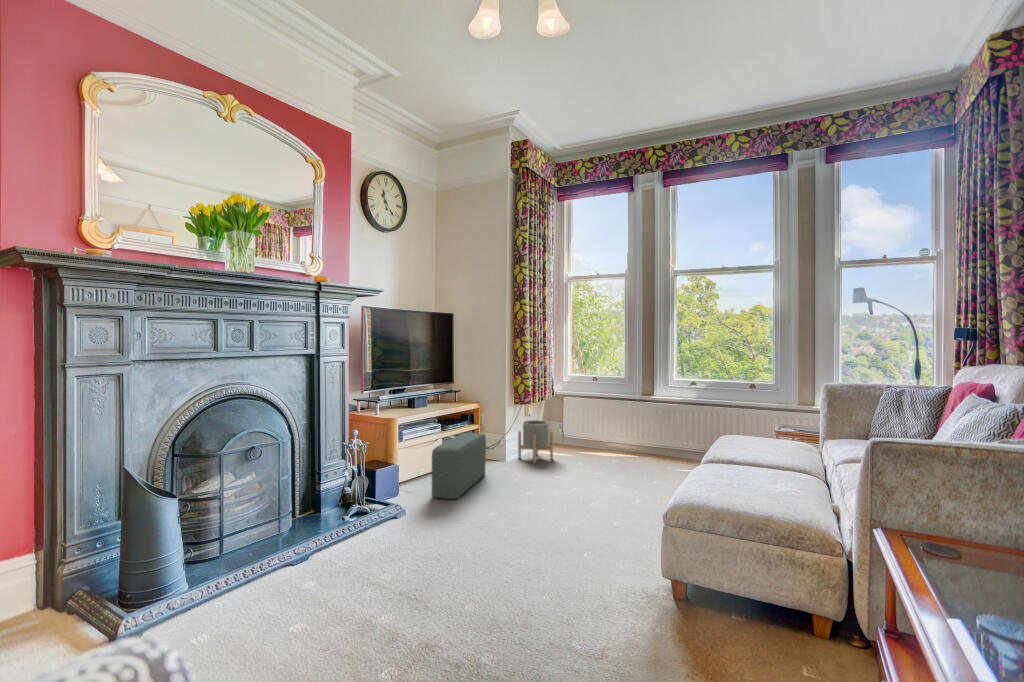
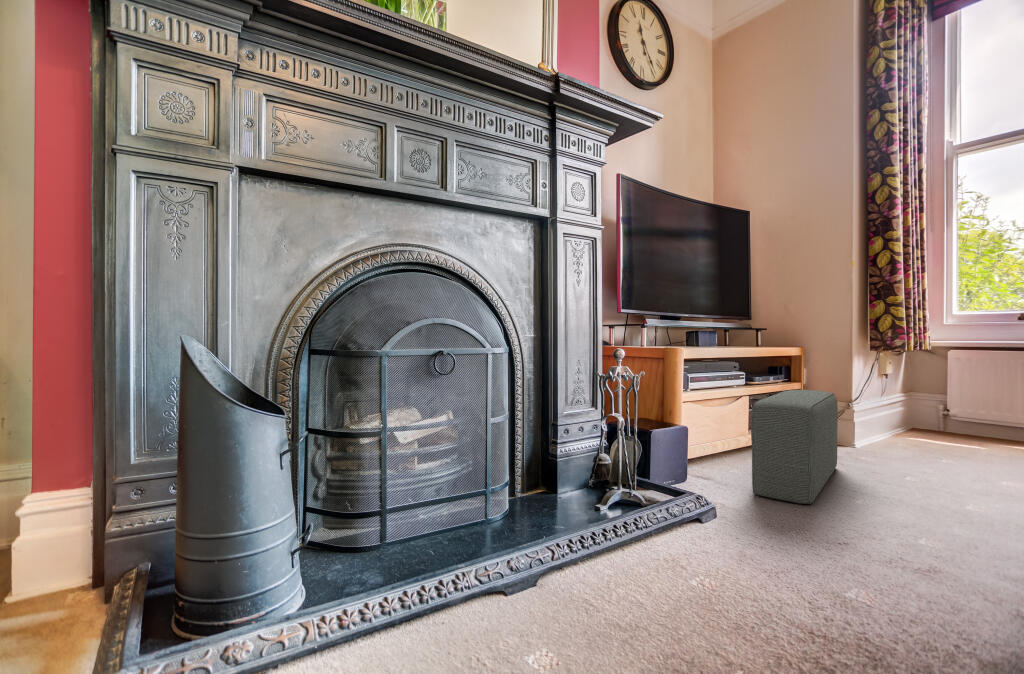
planter: present [518,420,553,463] -> none [881,384,965,459]

